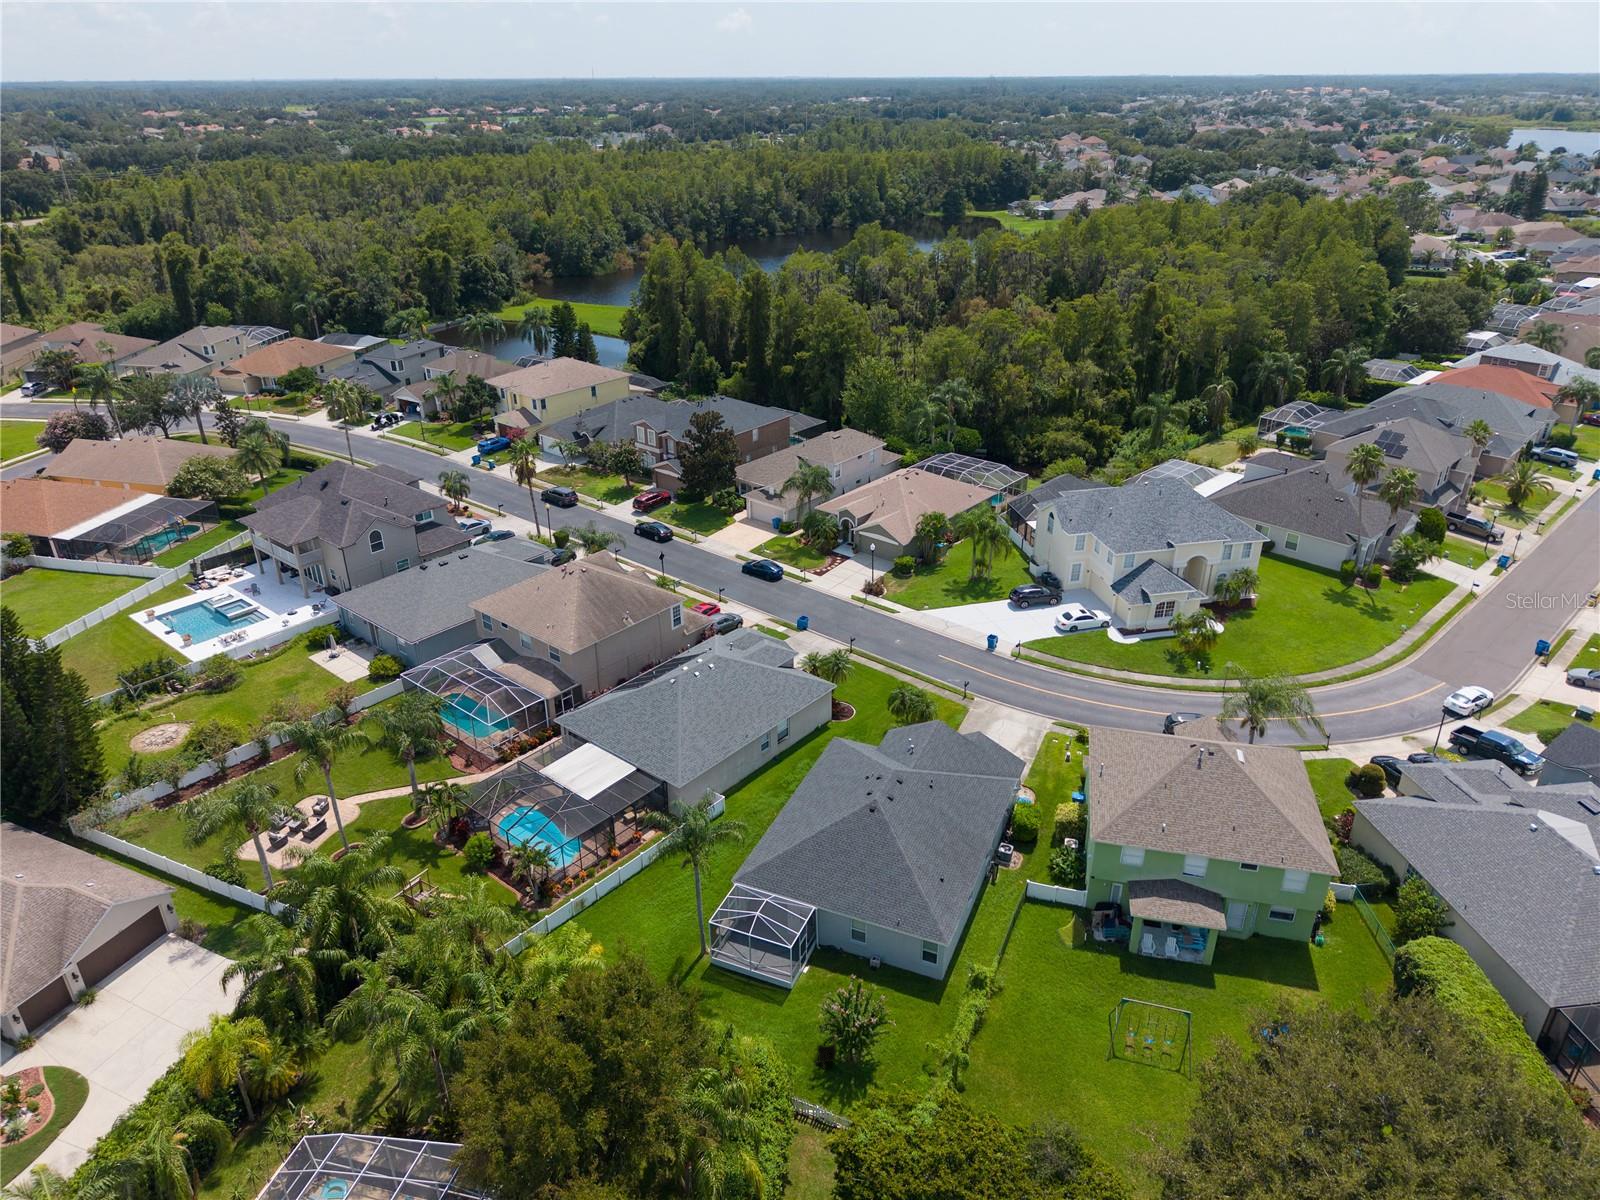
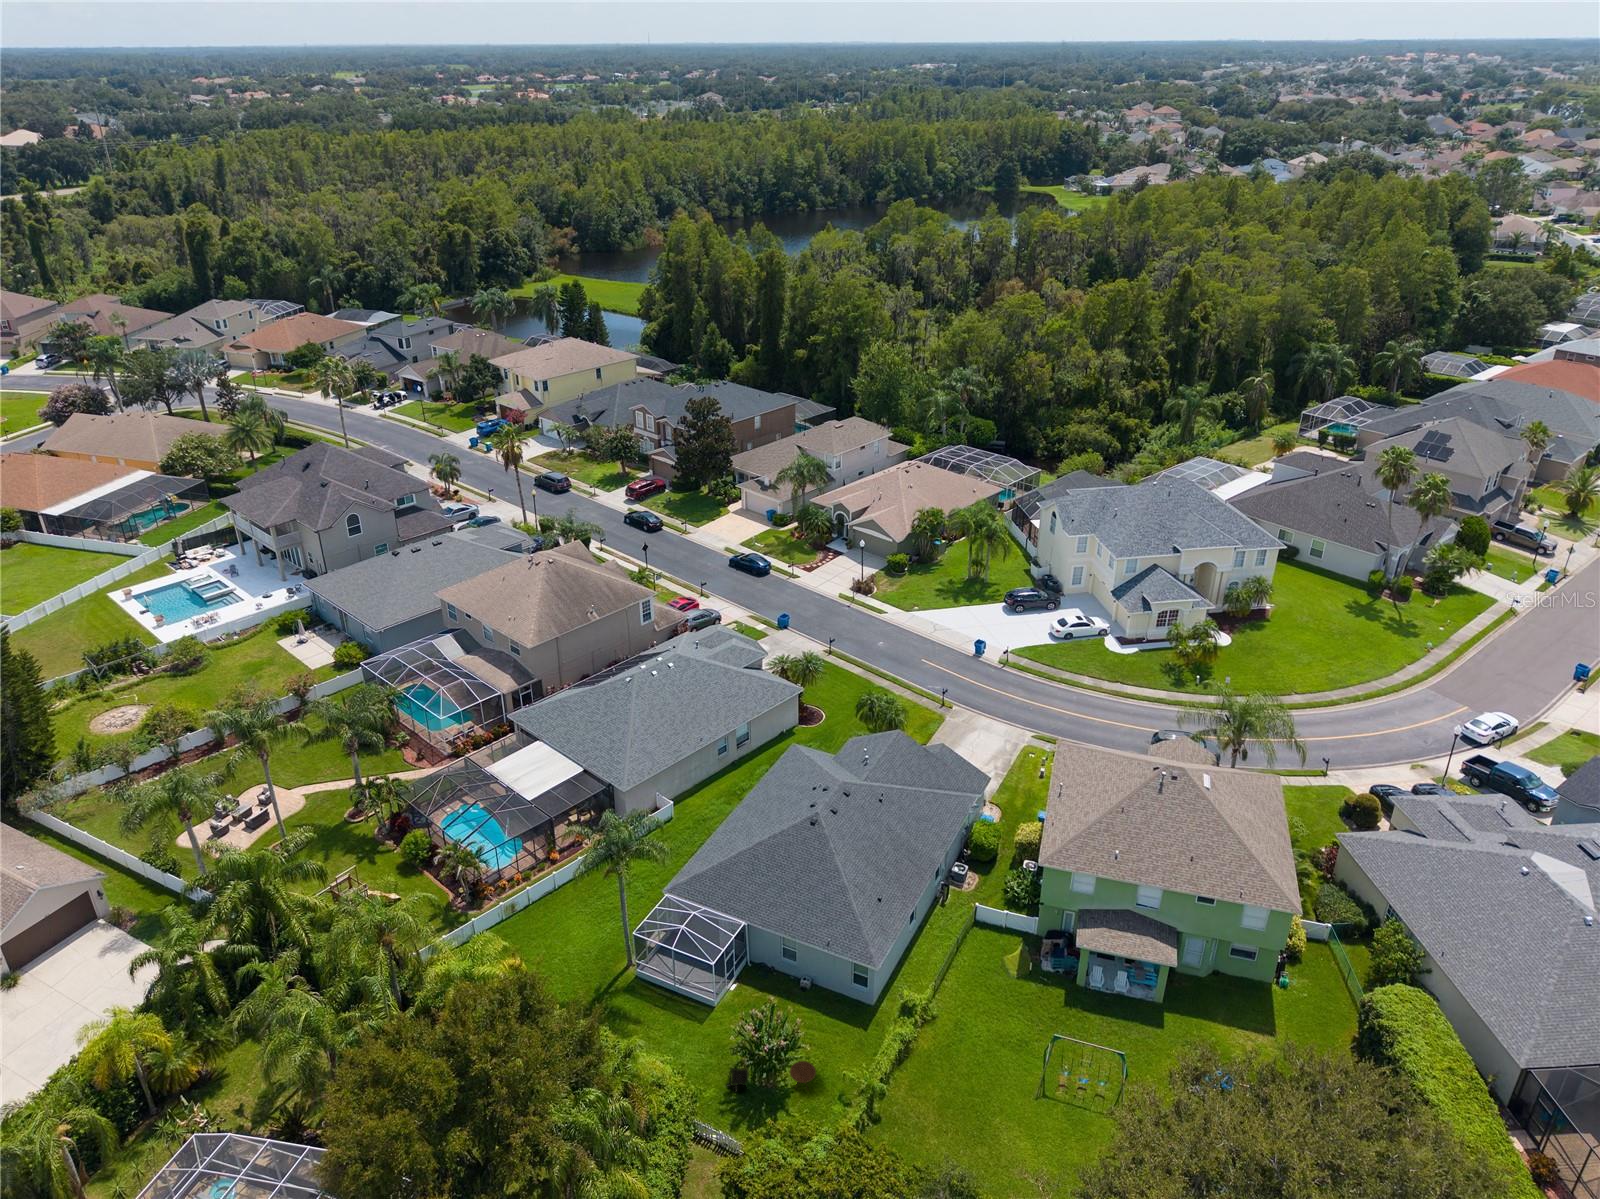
round table: none [875,1036,900,1064] -> present [790,1061,816,1084]

